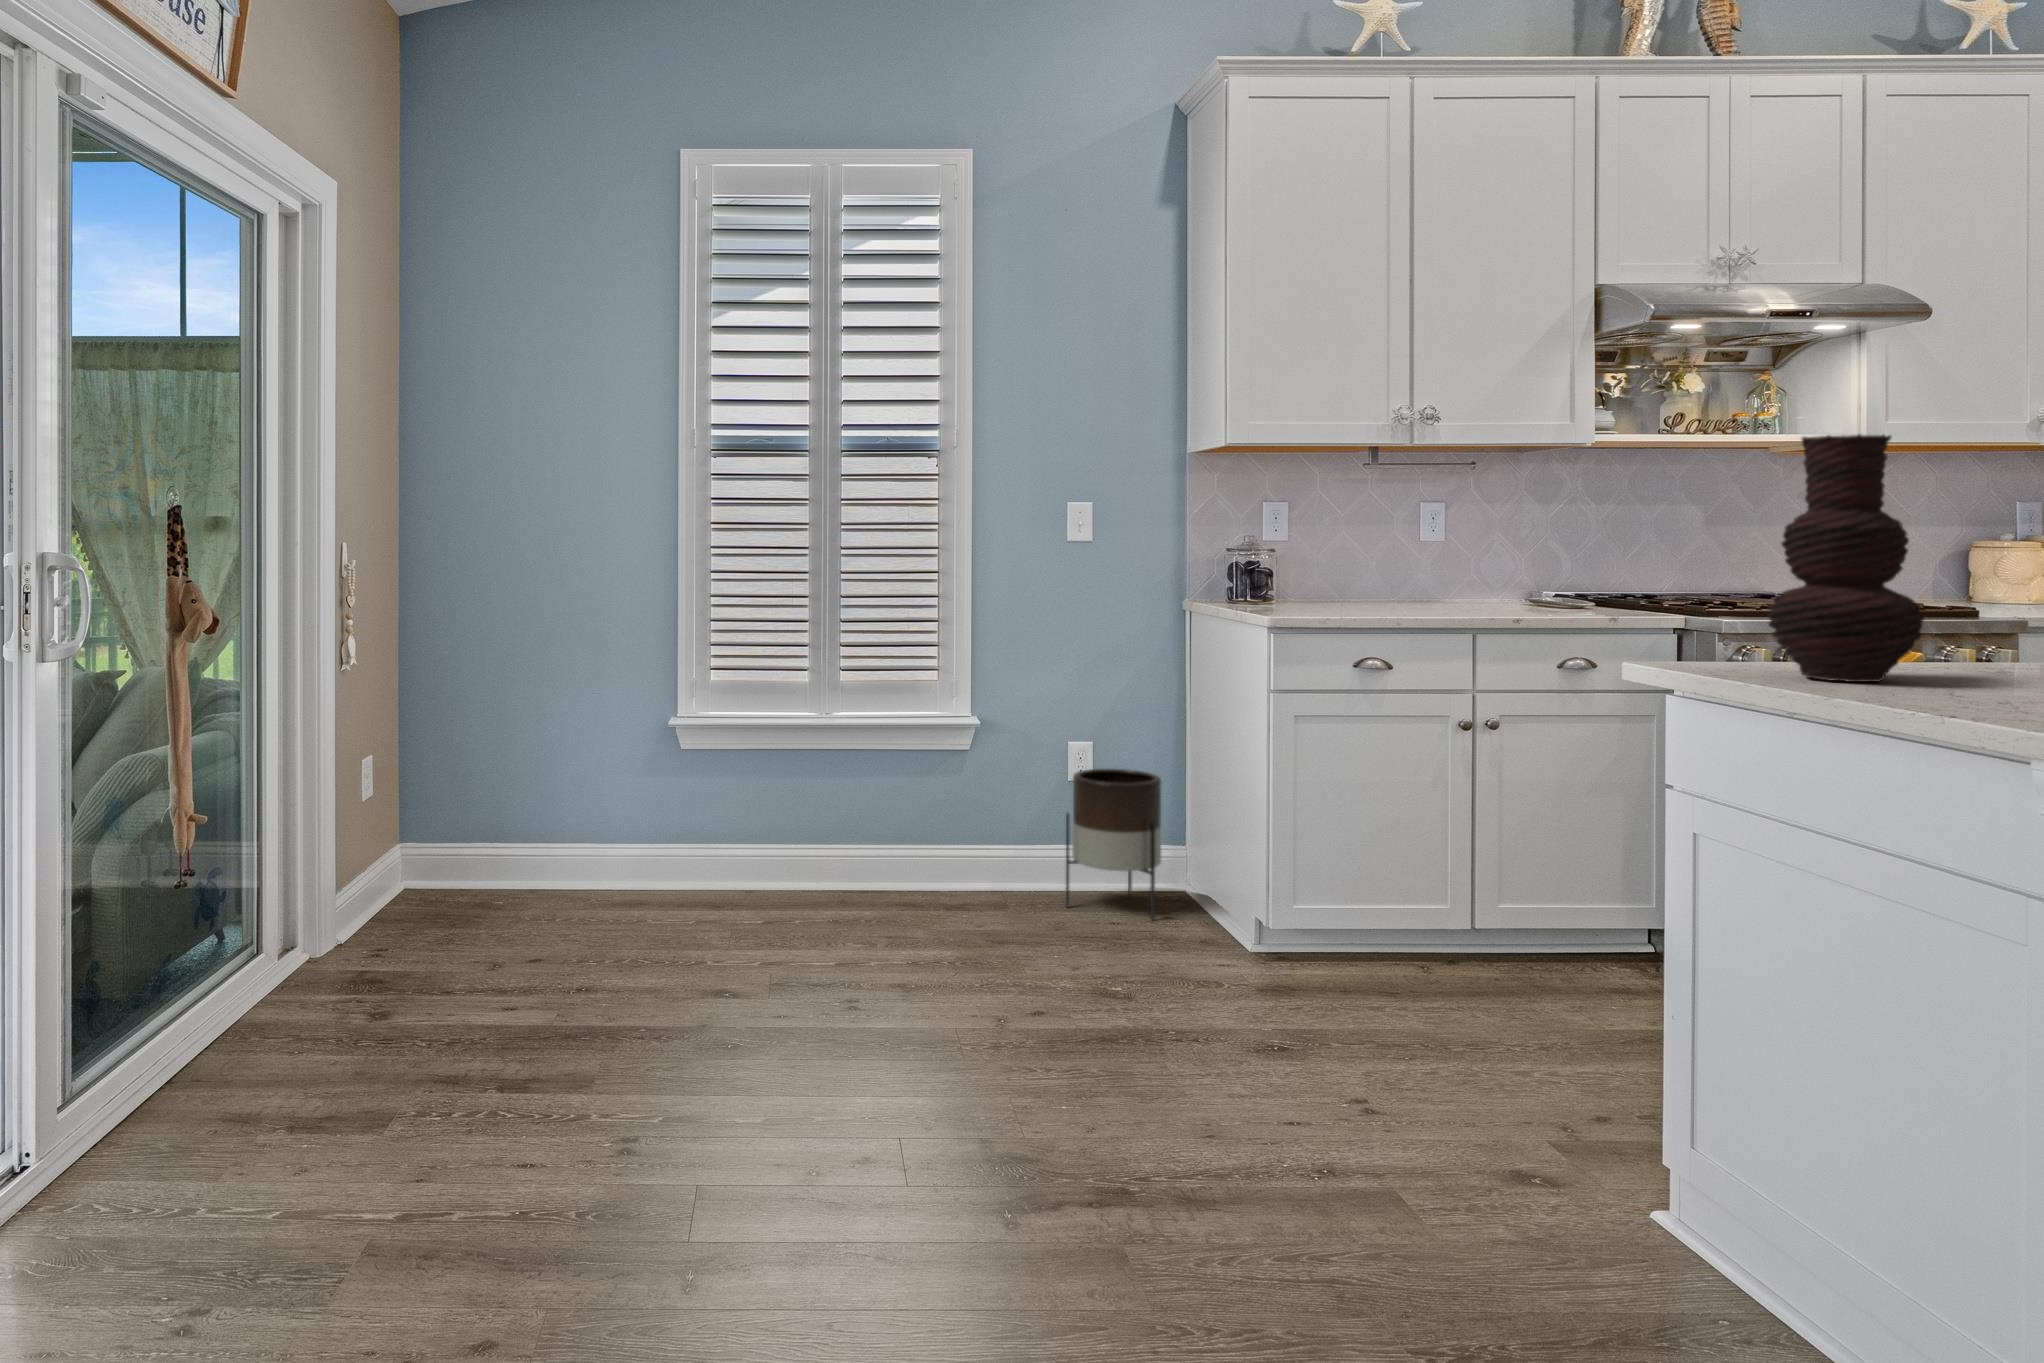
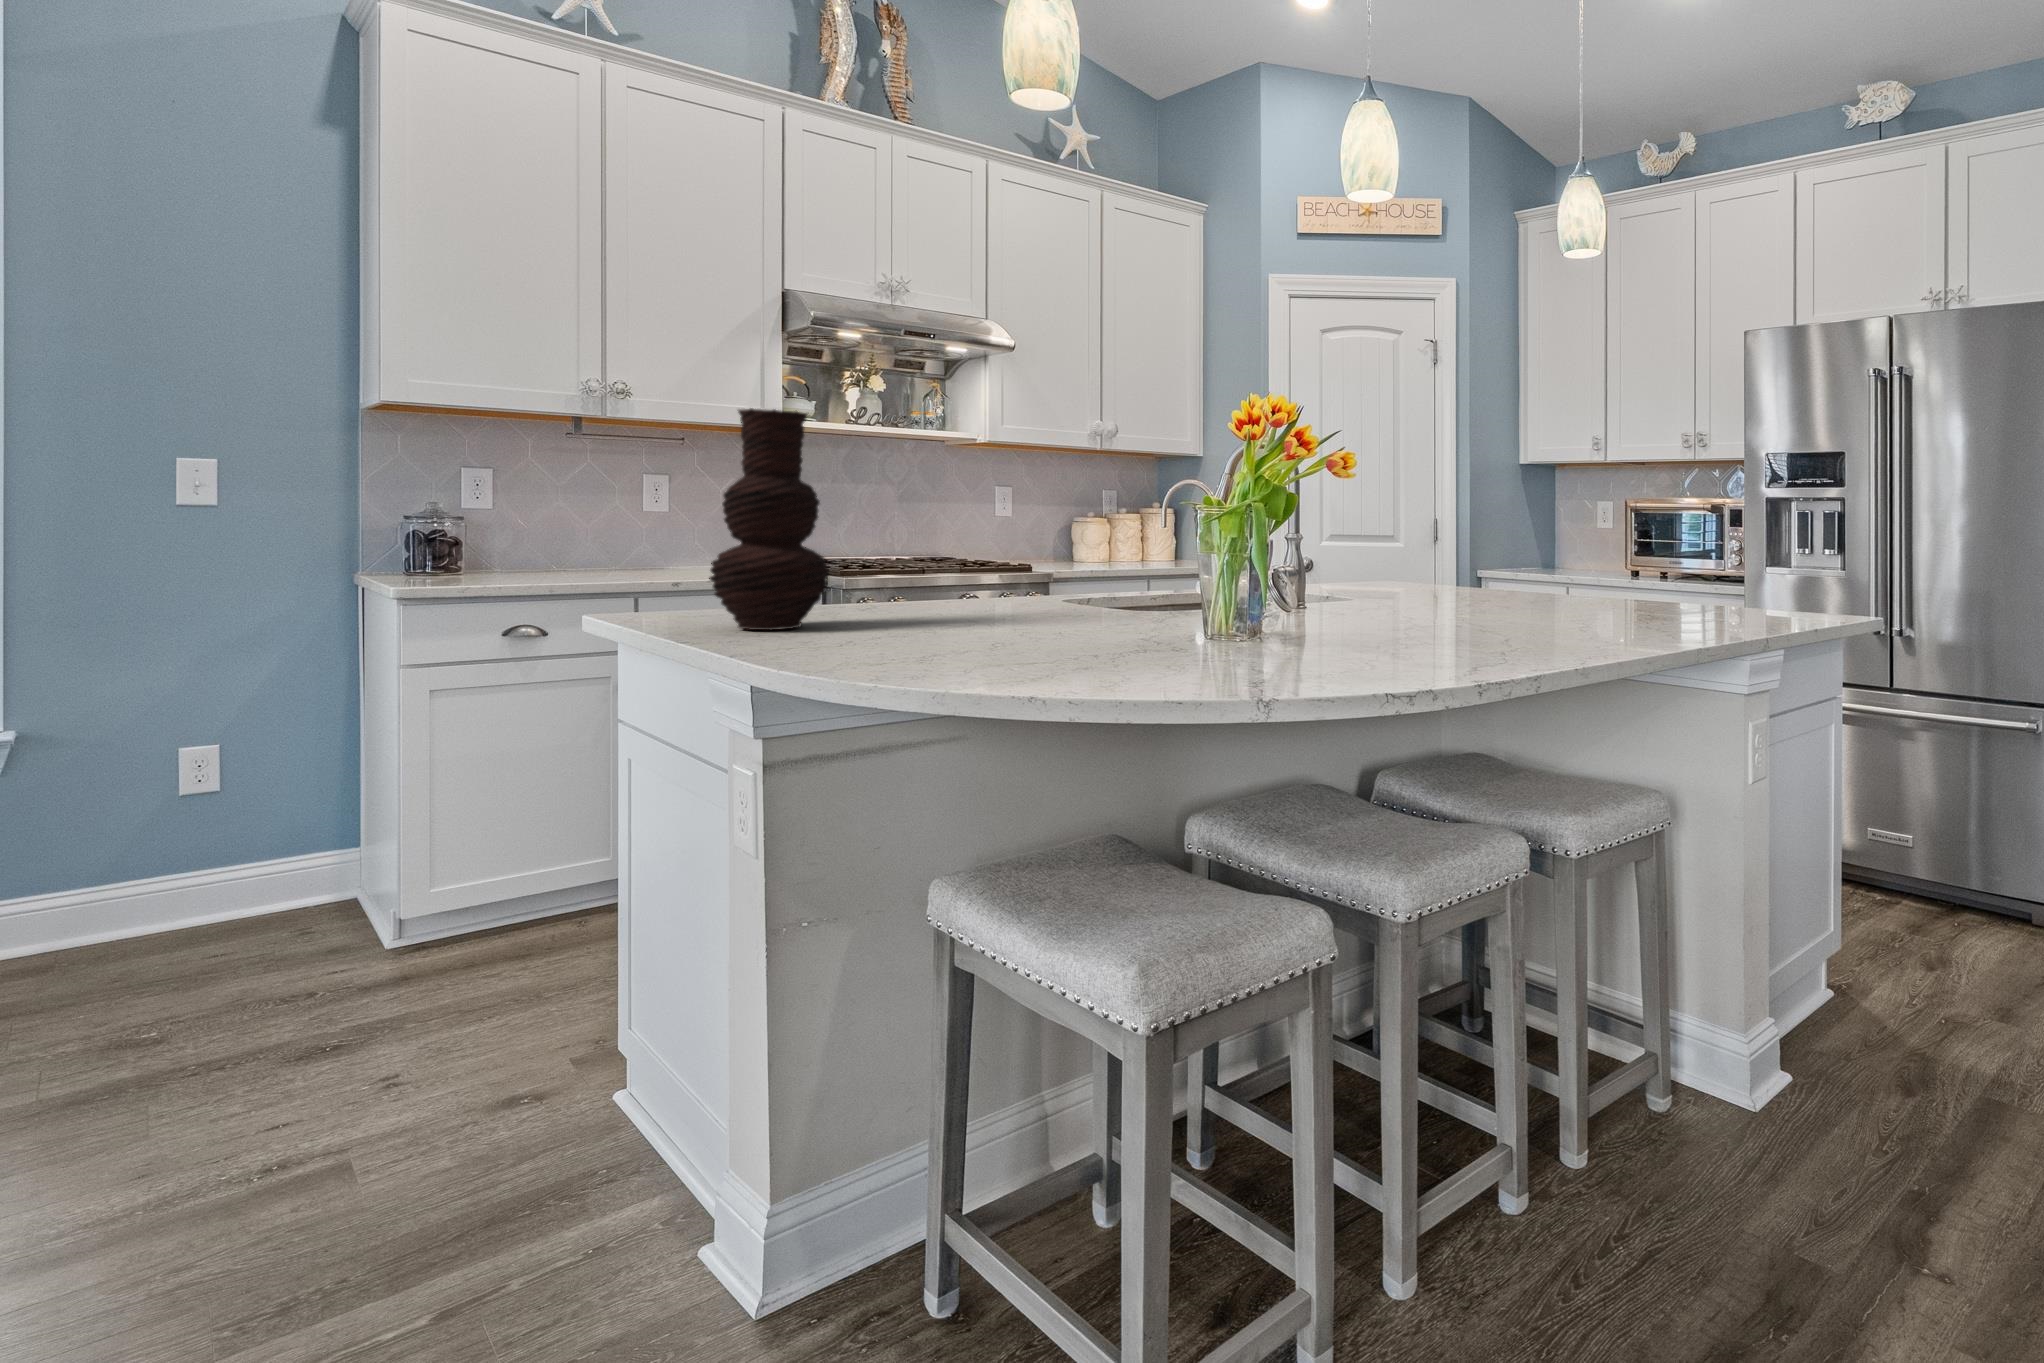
planter: present [1066,769,1161,919] -> none [157,762,301,935]

